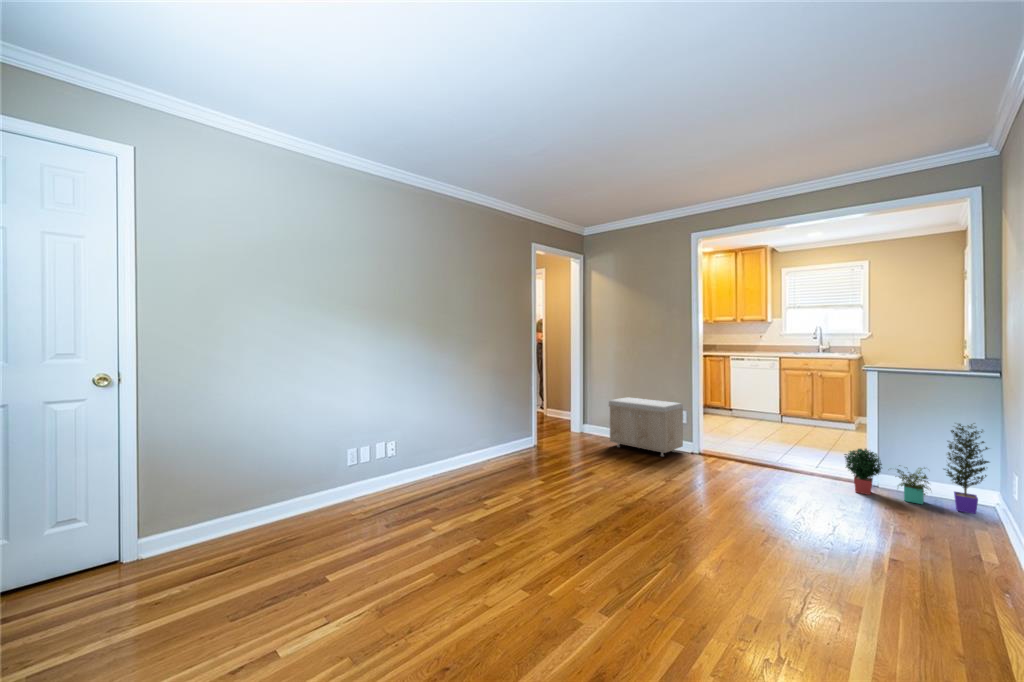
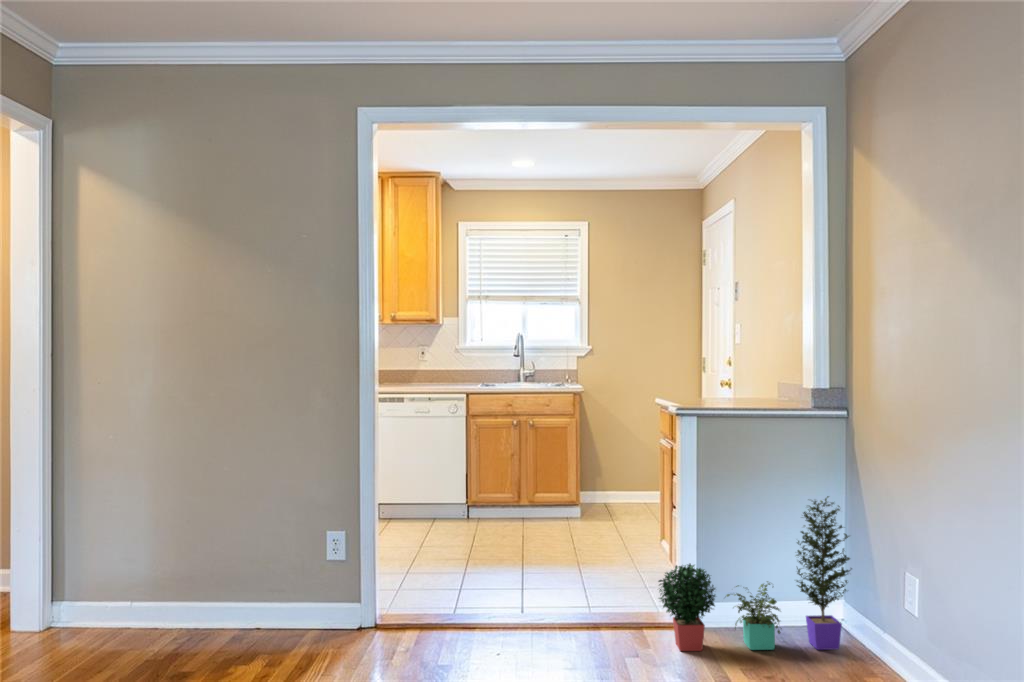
storage bench: present [609,397,683,456] -> none [153,513,339,654]

